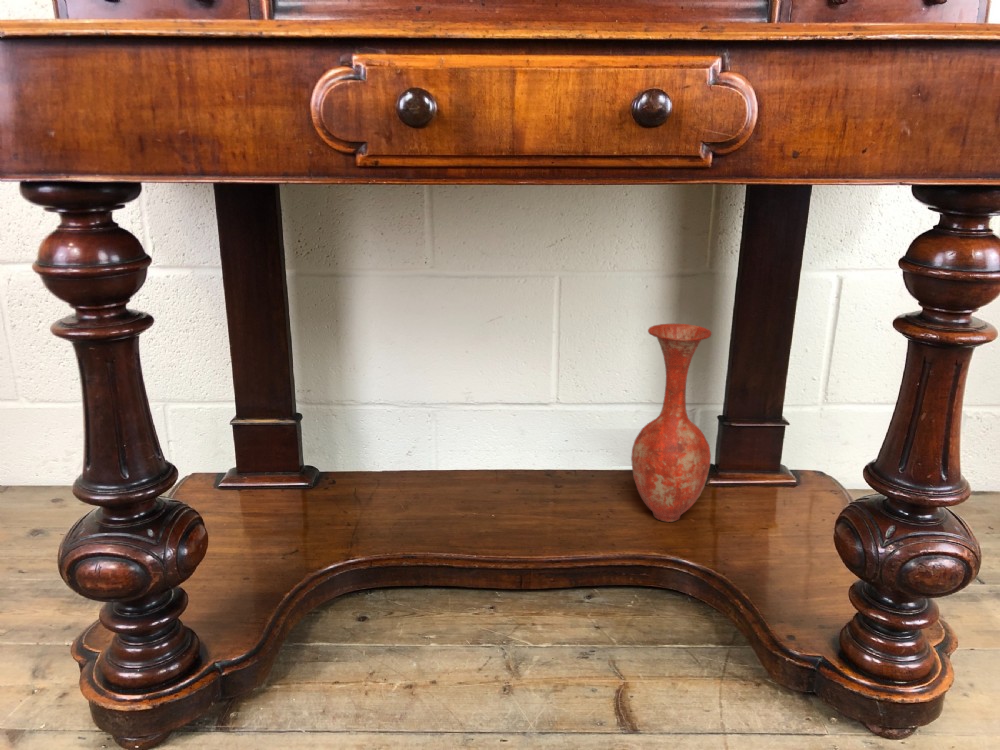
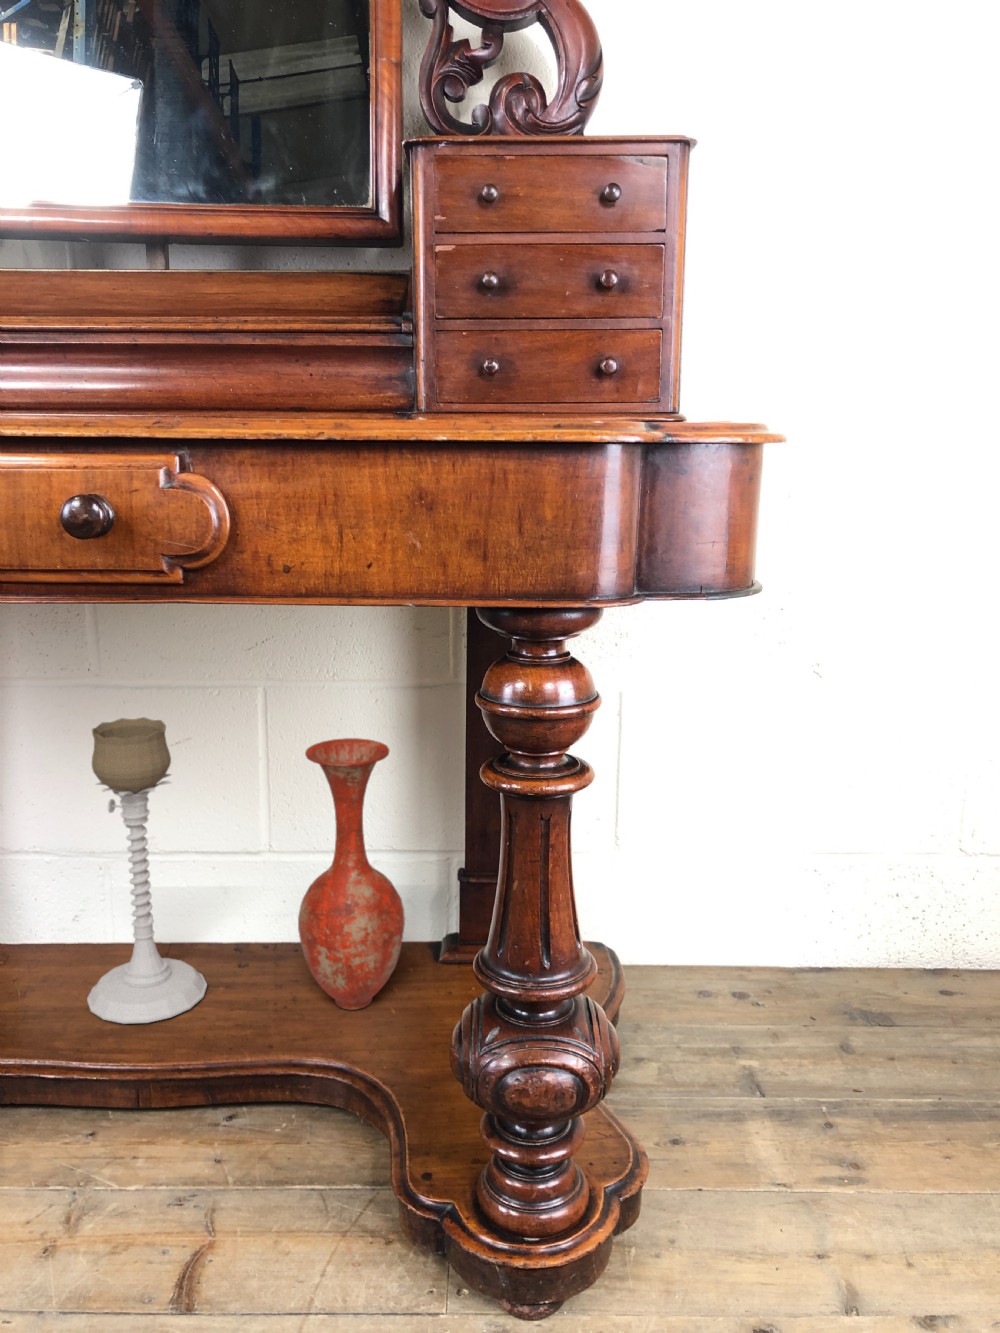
candle holder: none [475,308,557,530] -> present [87,717,207,1024]

